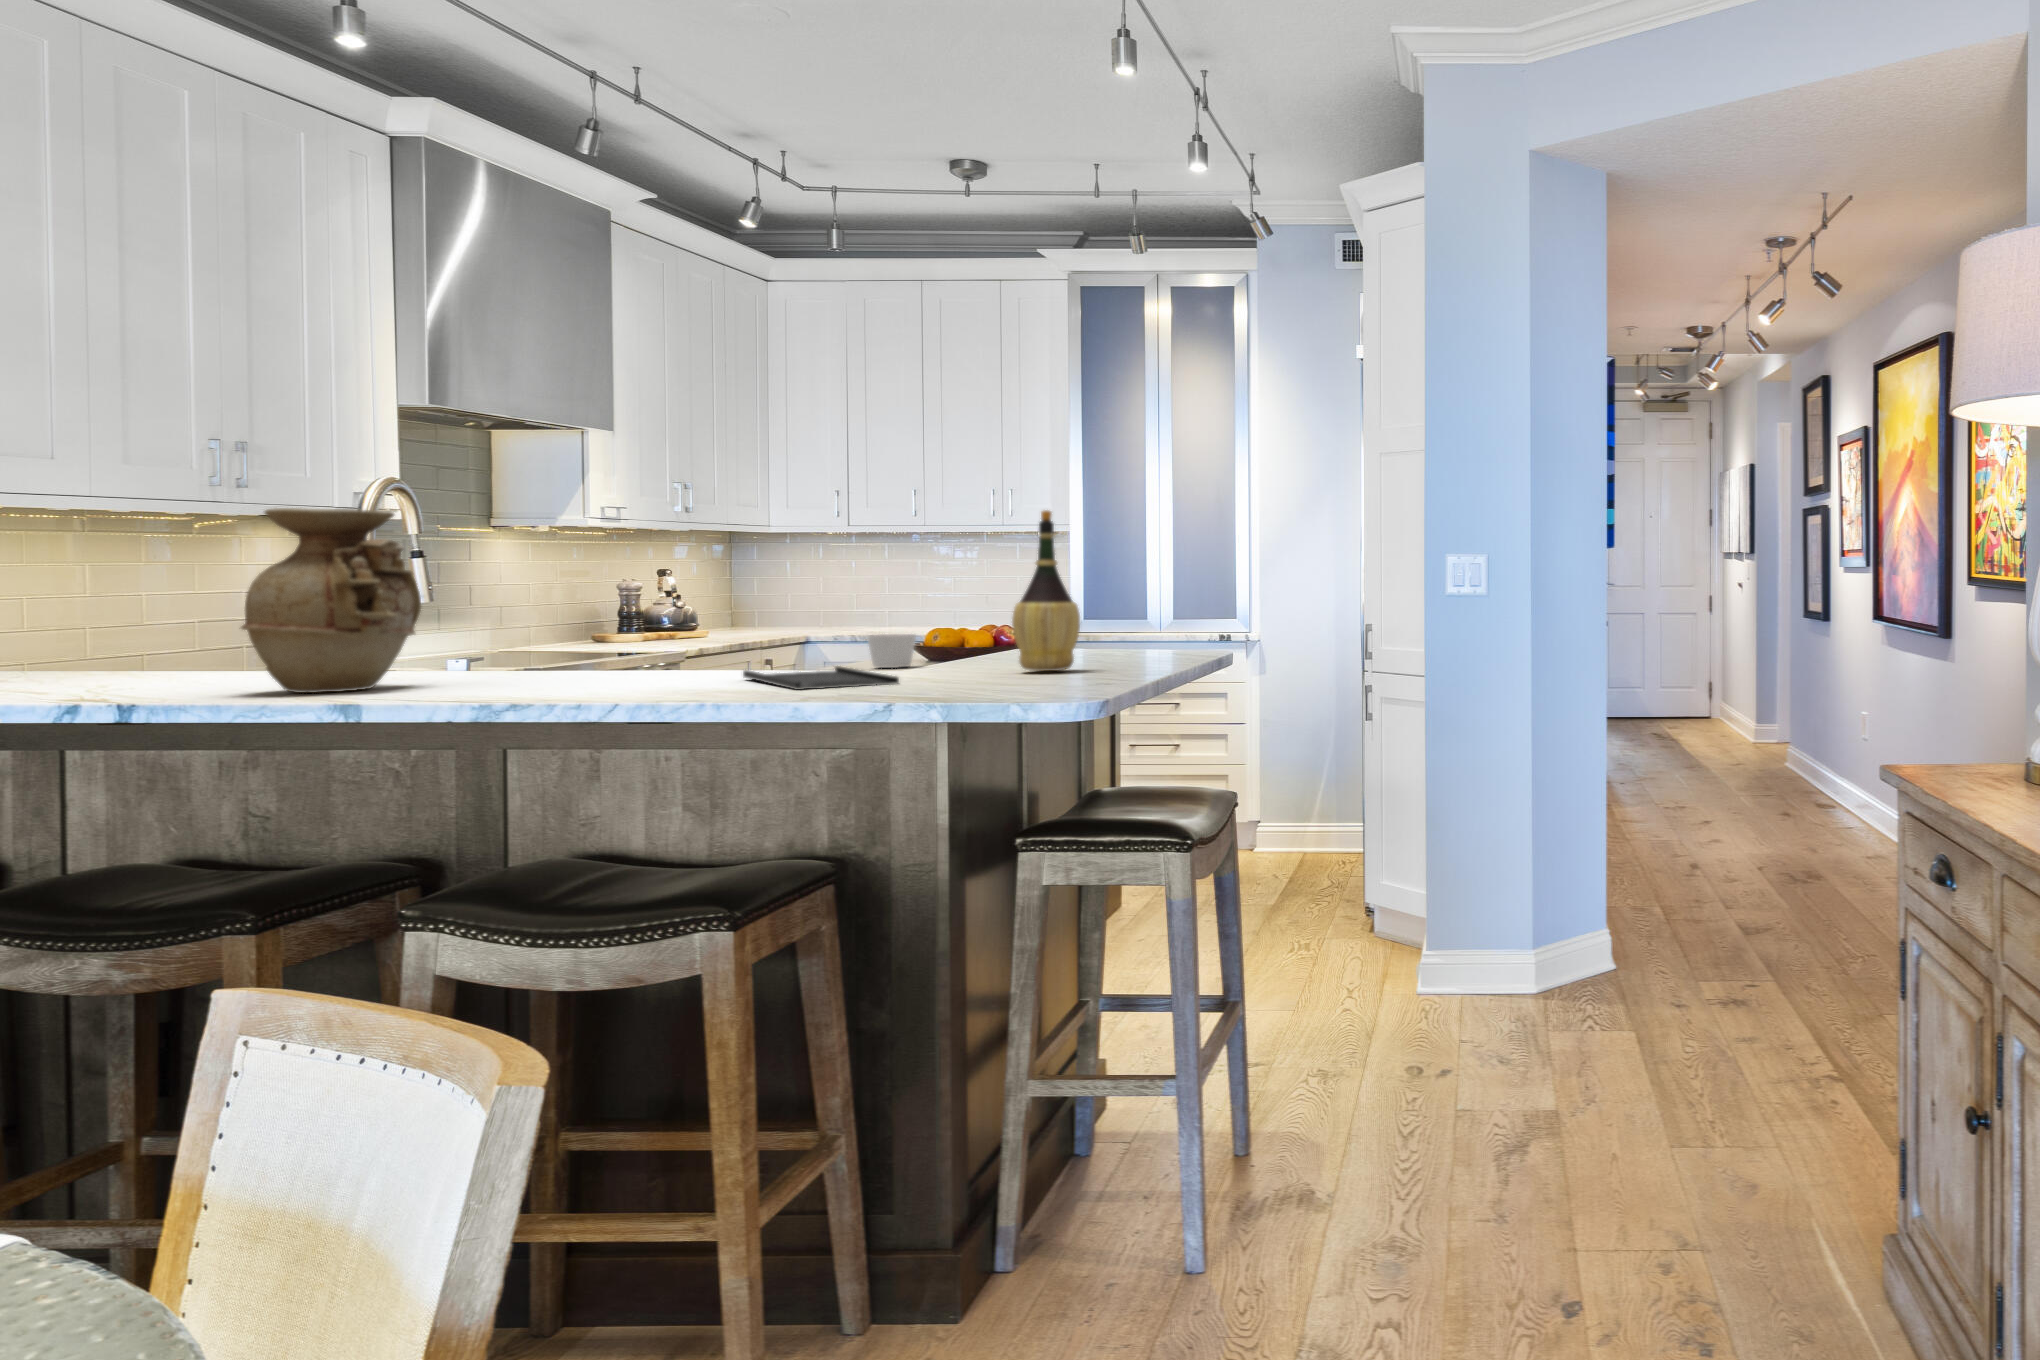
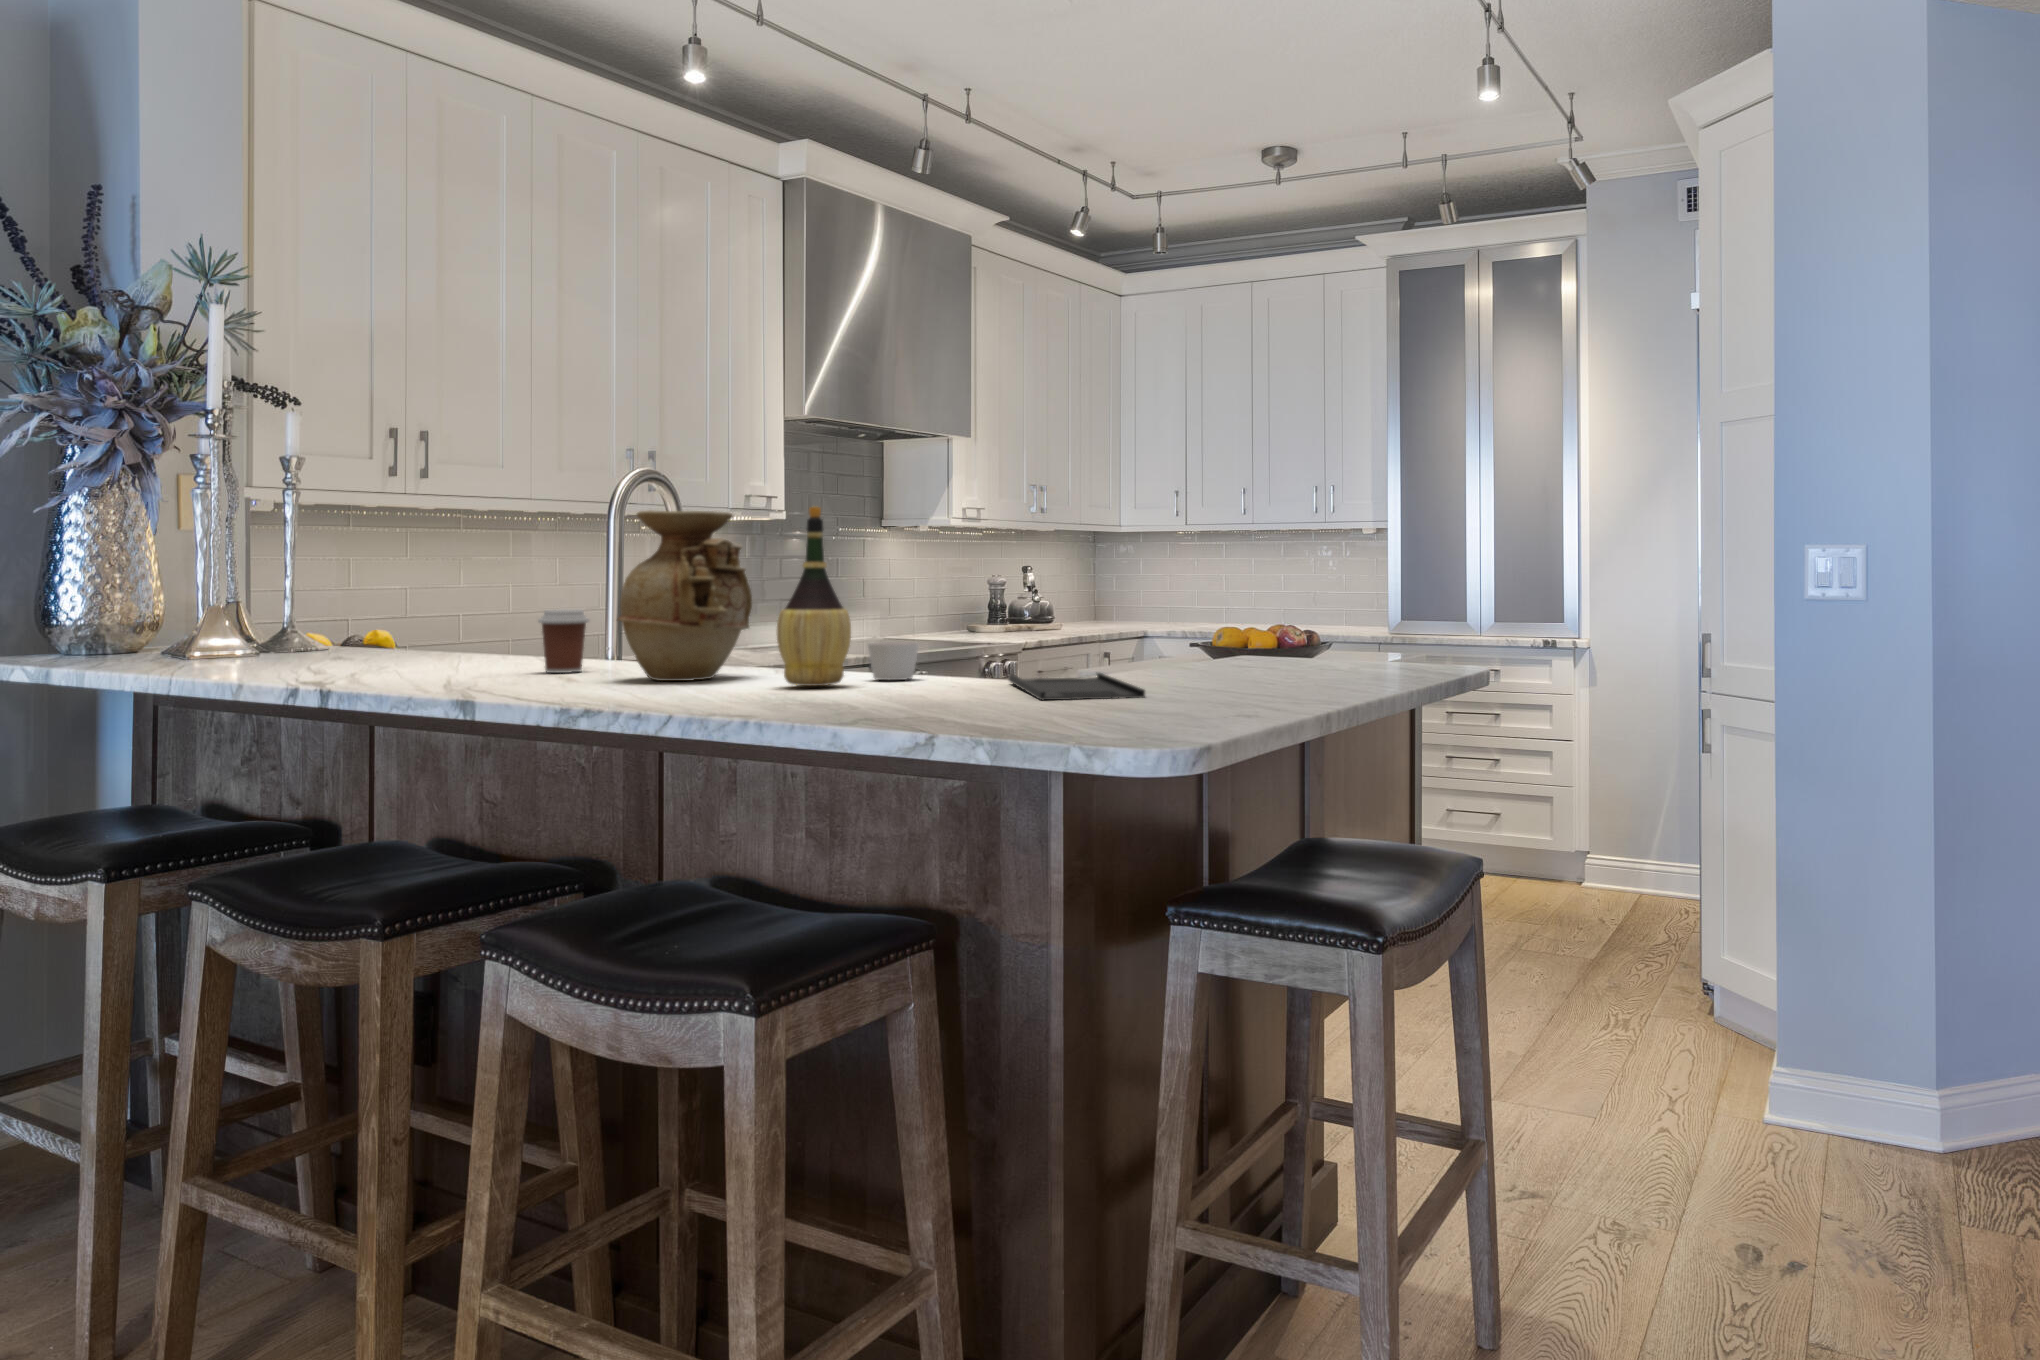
wine bottle: present [1012,510,1080,671] -> present [777,506,851,686]
coffee cup: none [99,619,176,692] -> present [538,609,589,673]
candle: present [867,634,916,668] -> present [868,642,919,680]

